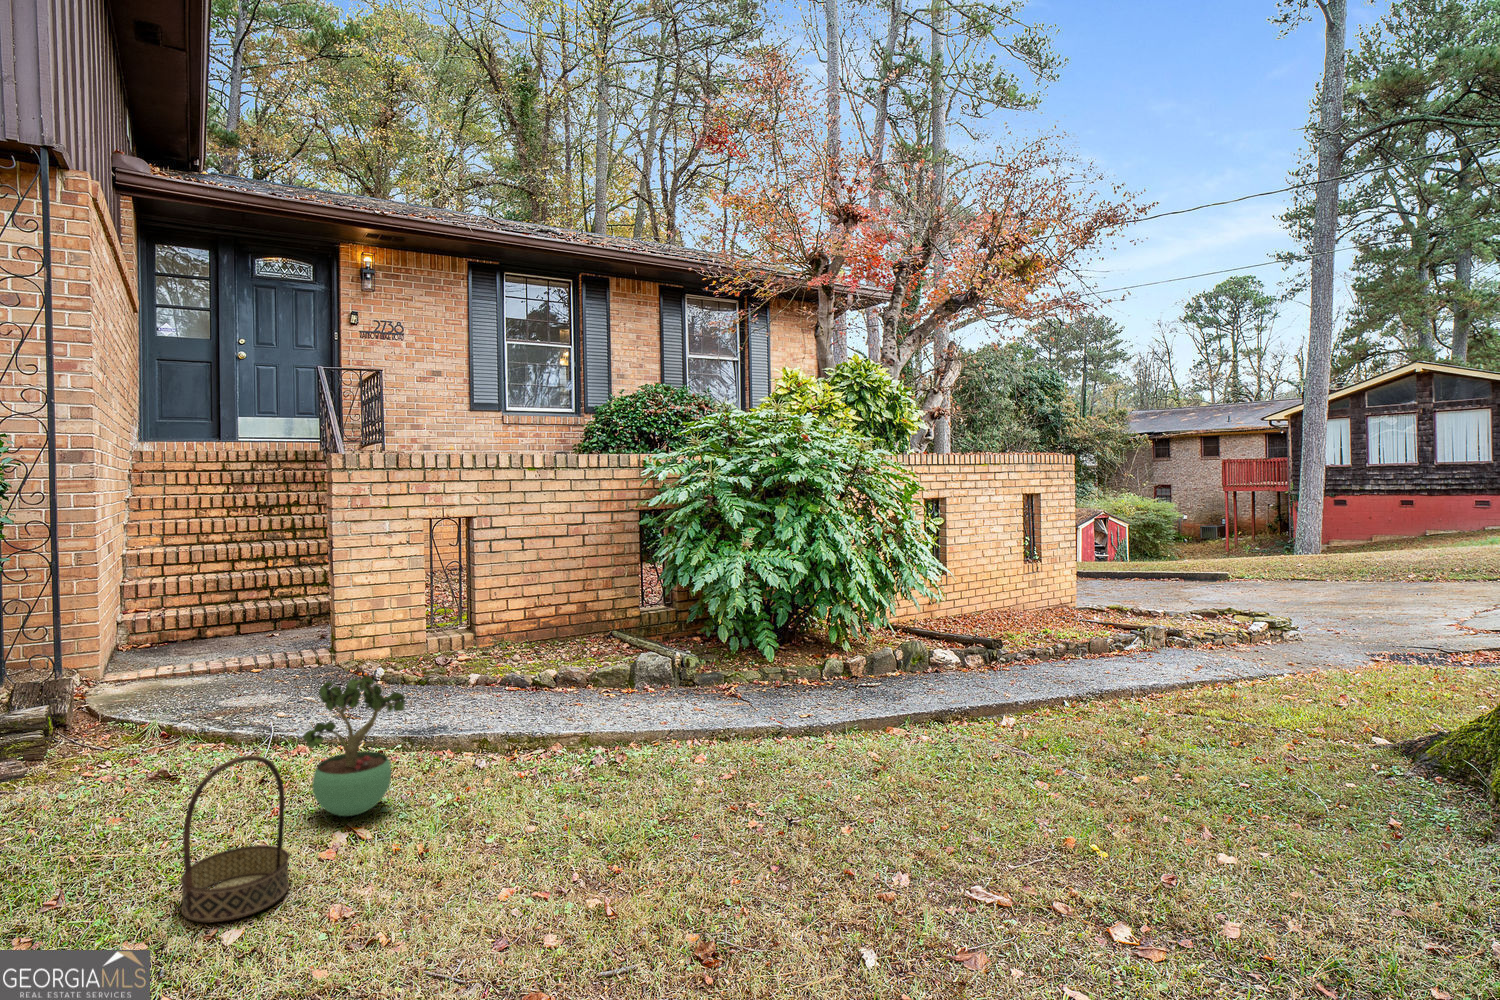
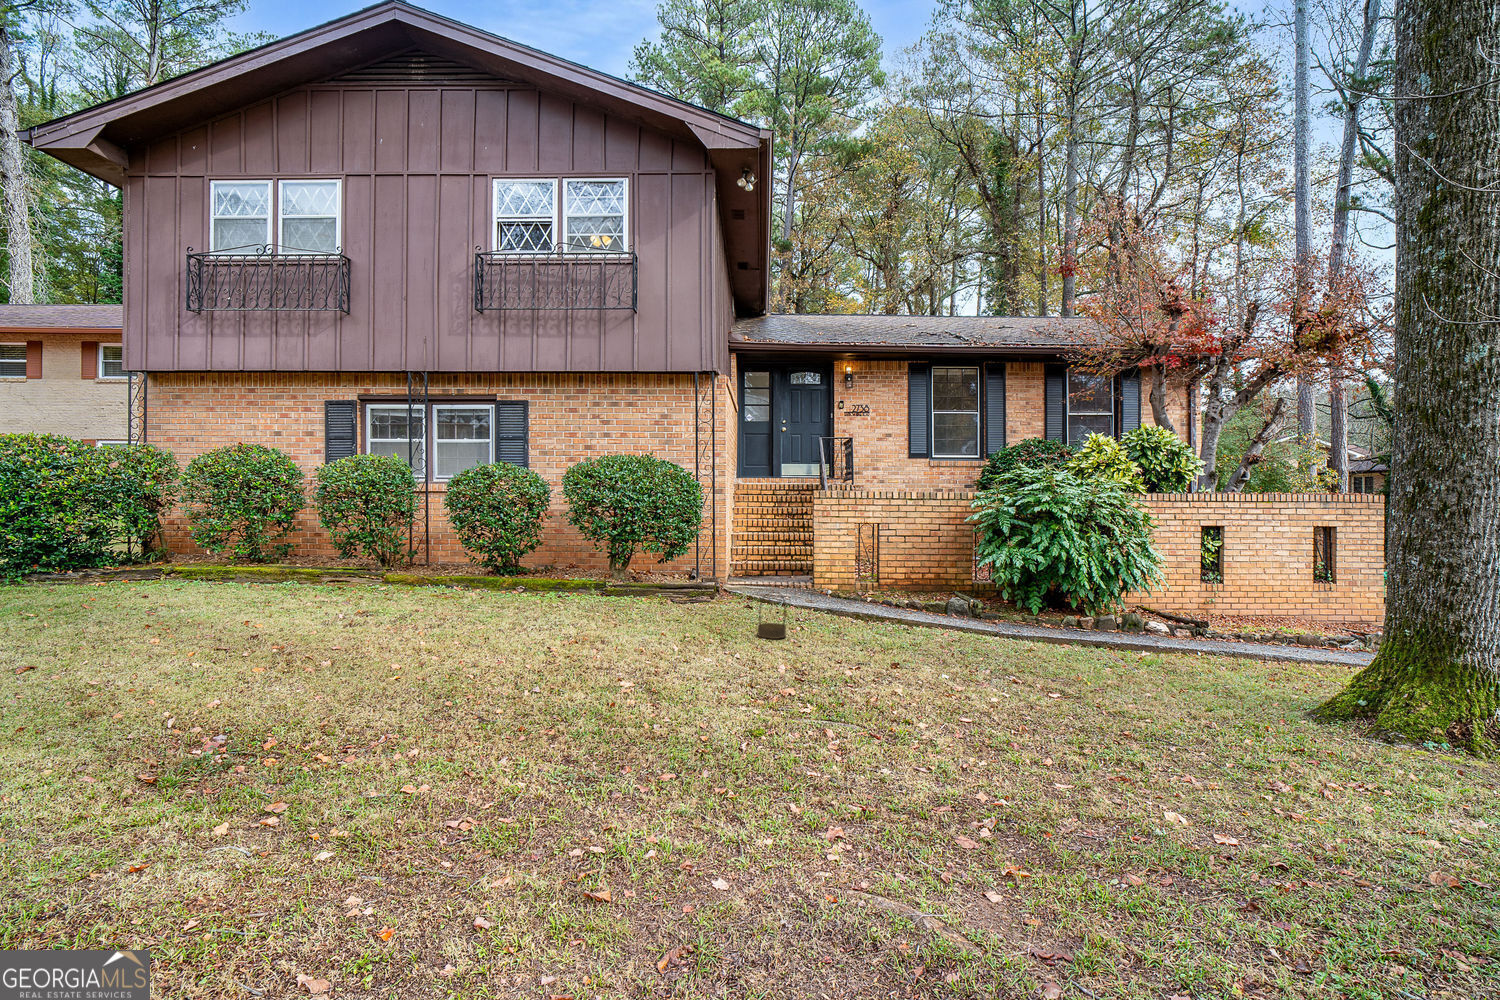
potted plant: present [302,675,405,816] -> none [793,576,827,628]

